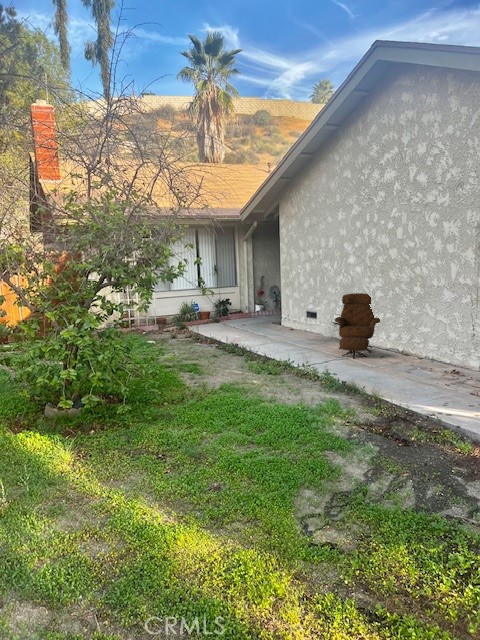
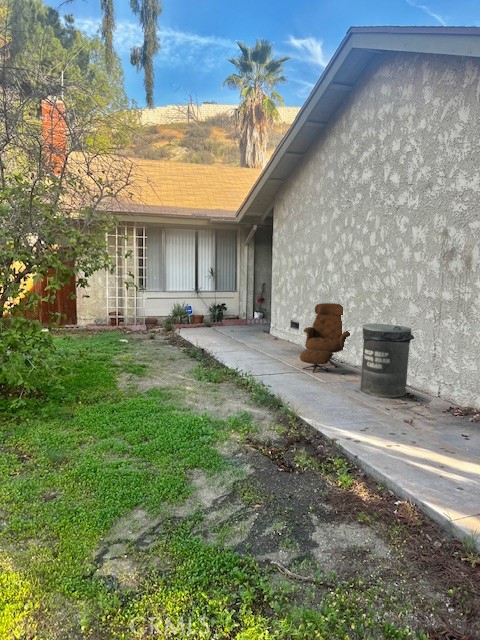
trash can: none [406,310,454,375] -> present [361,324,414,398]

